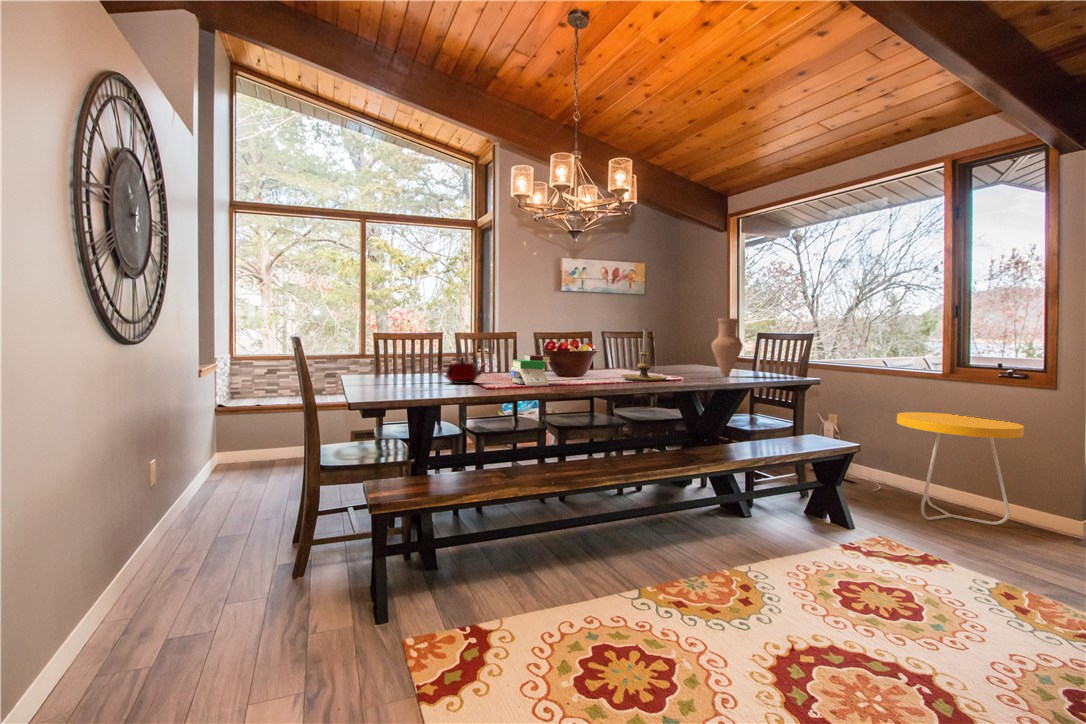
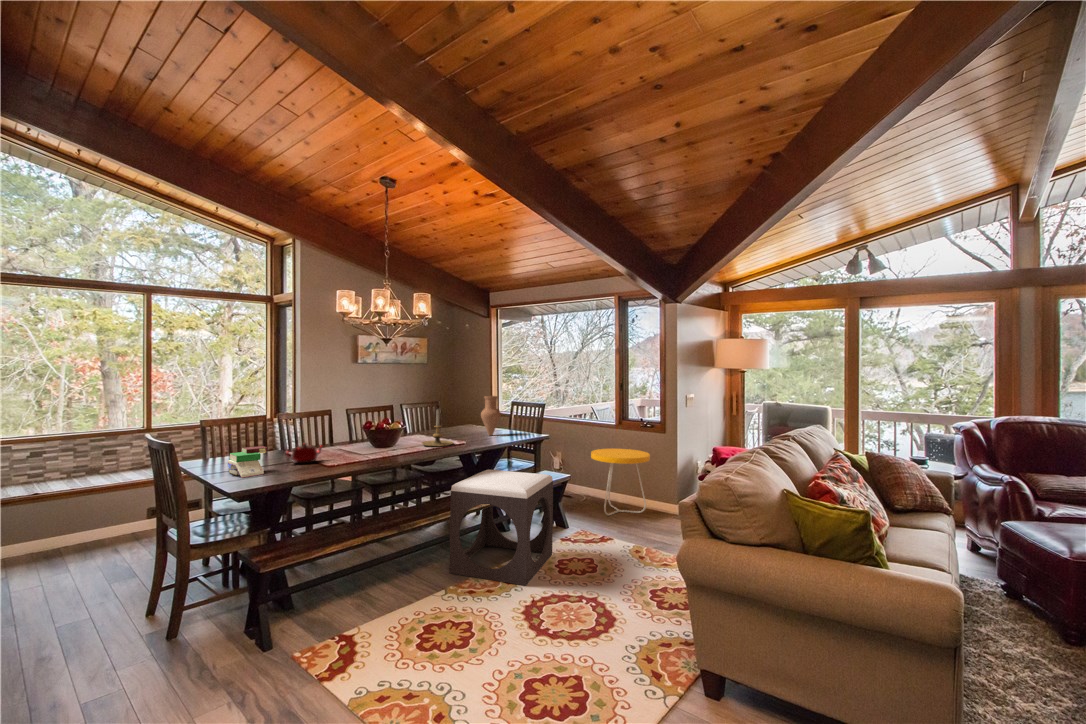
book: present [510,355,551,386] -> present [228,446,267,478]
footstool: none [650,420,833,614] -> present [449,469,553,585]

